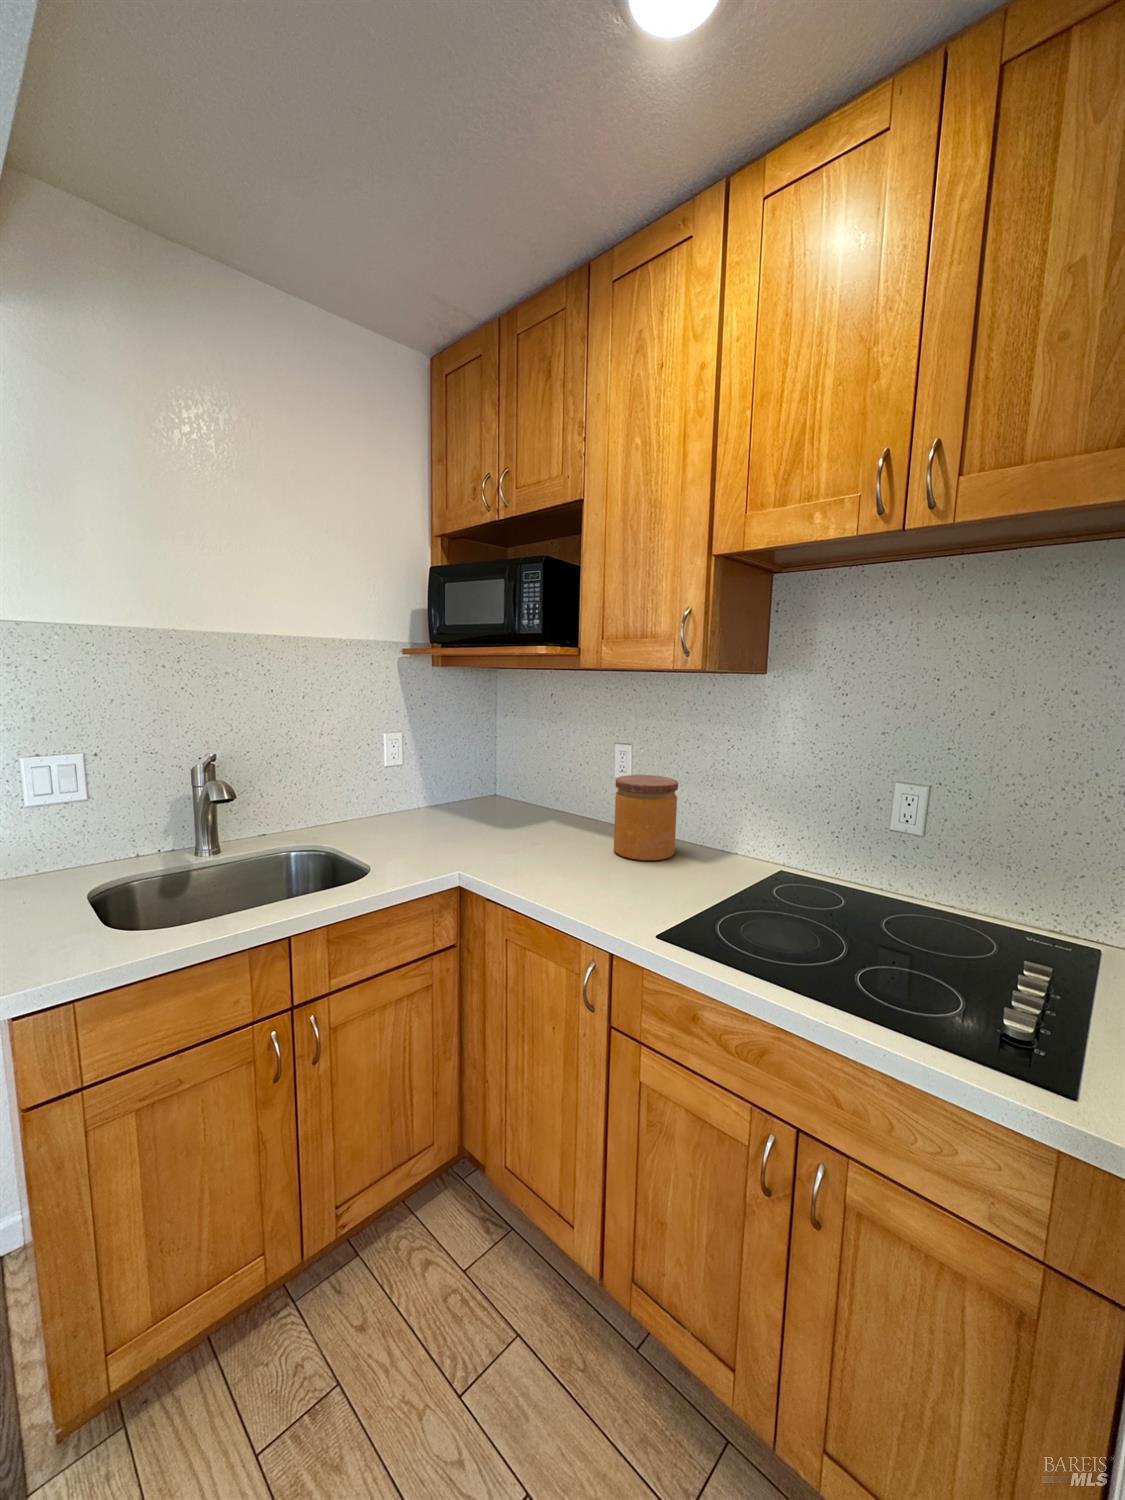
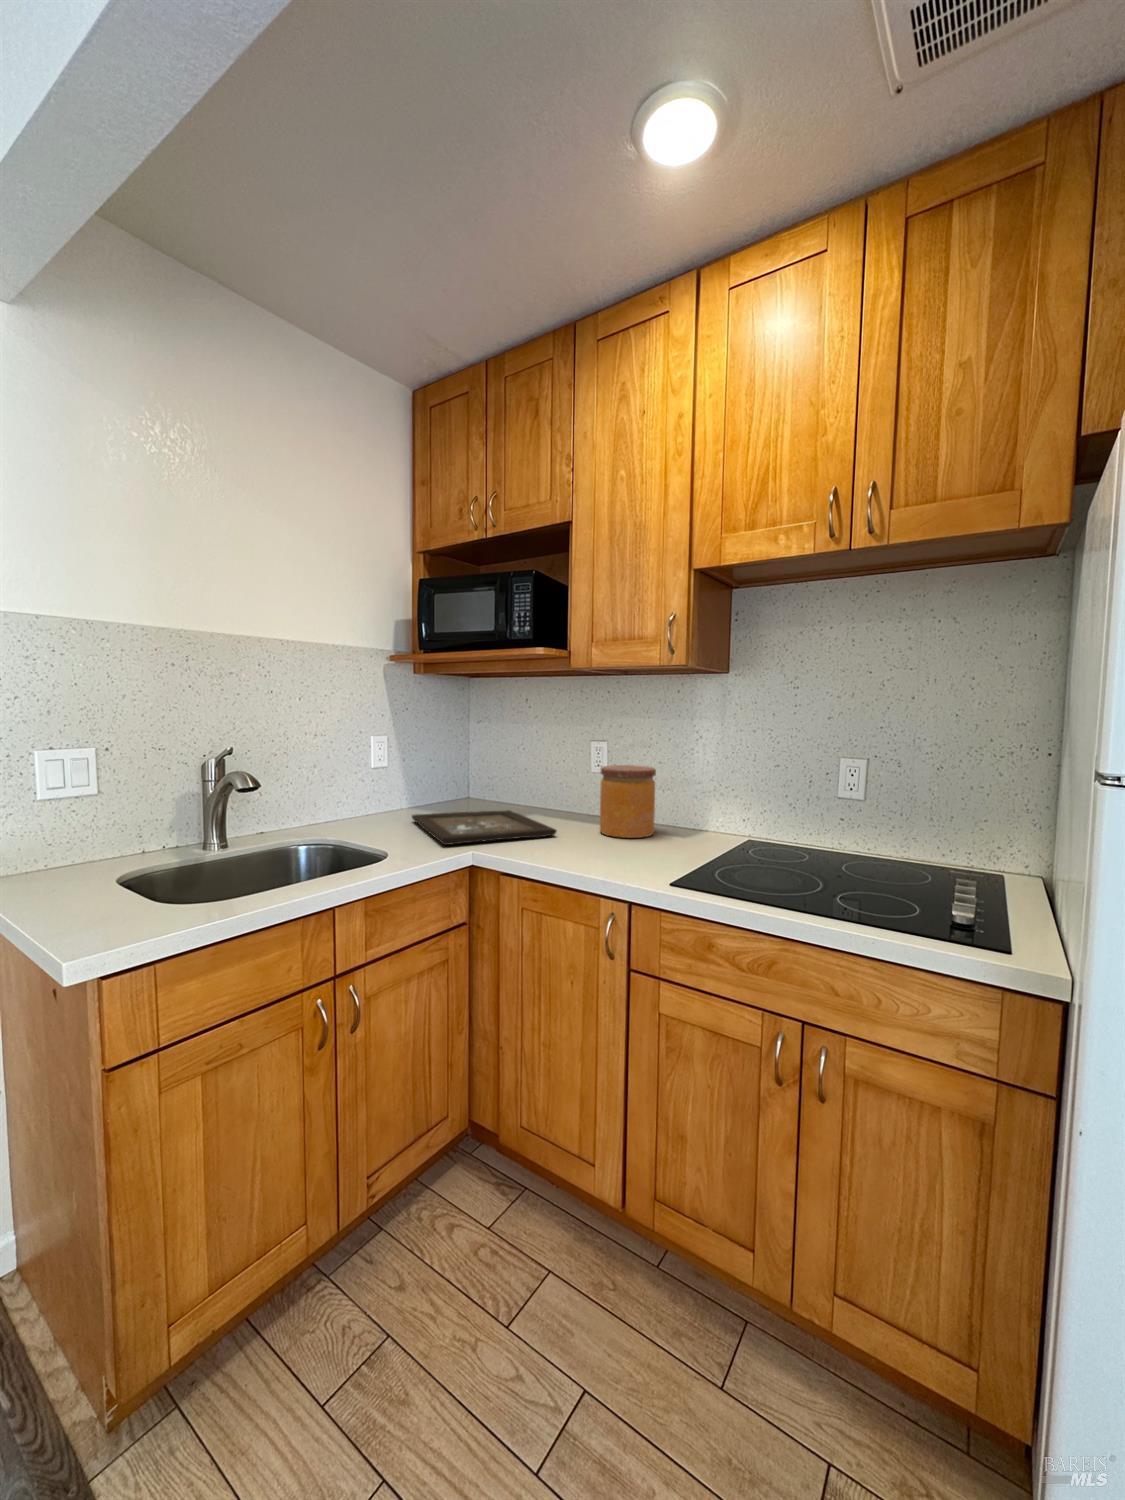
tray: none [421,815,563,861] -> present [412,810,557,845]

